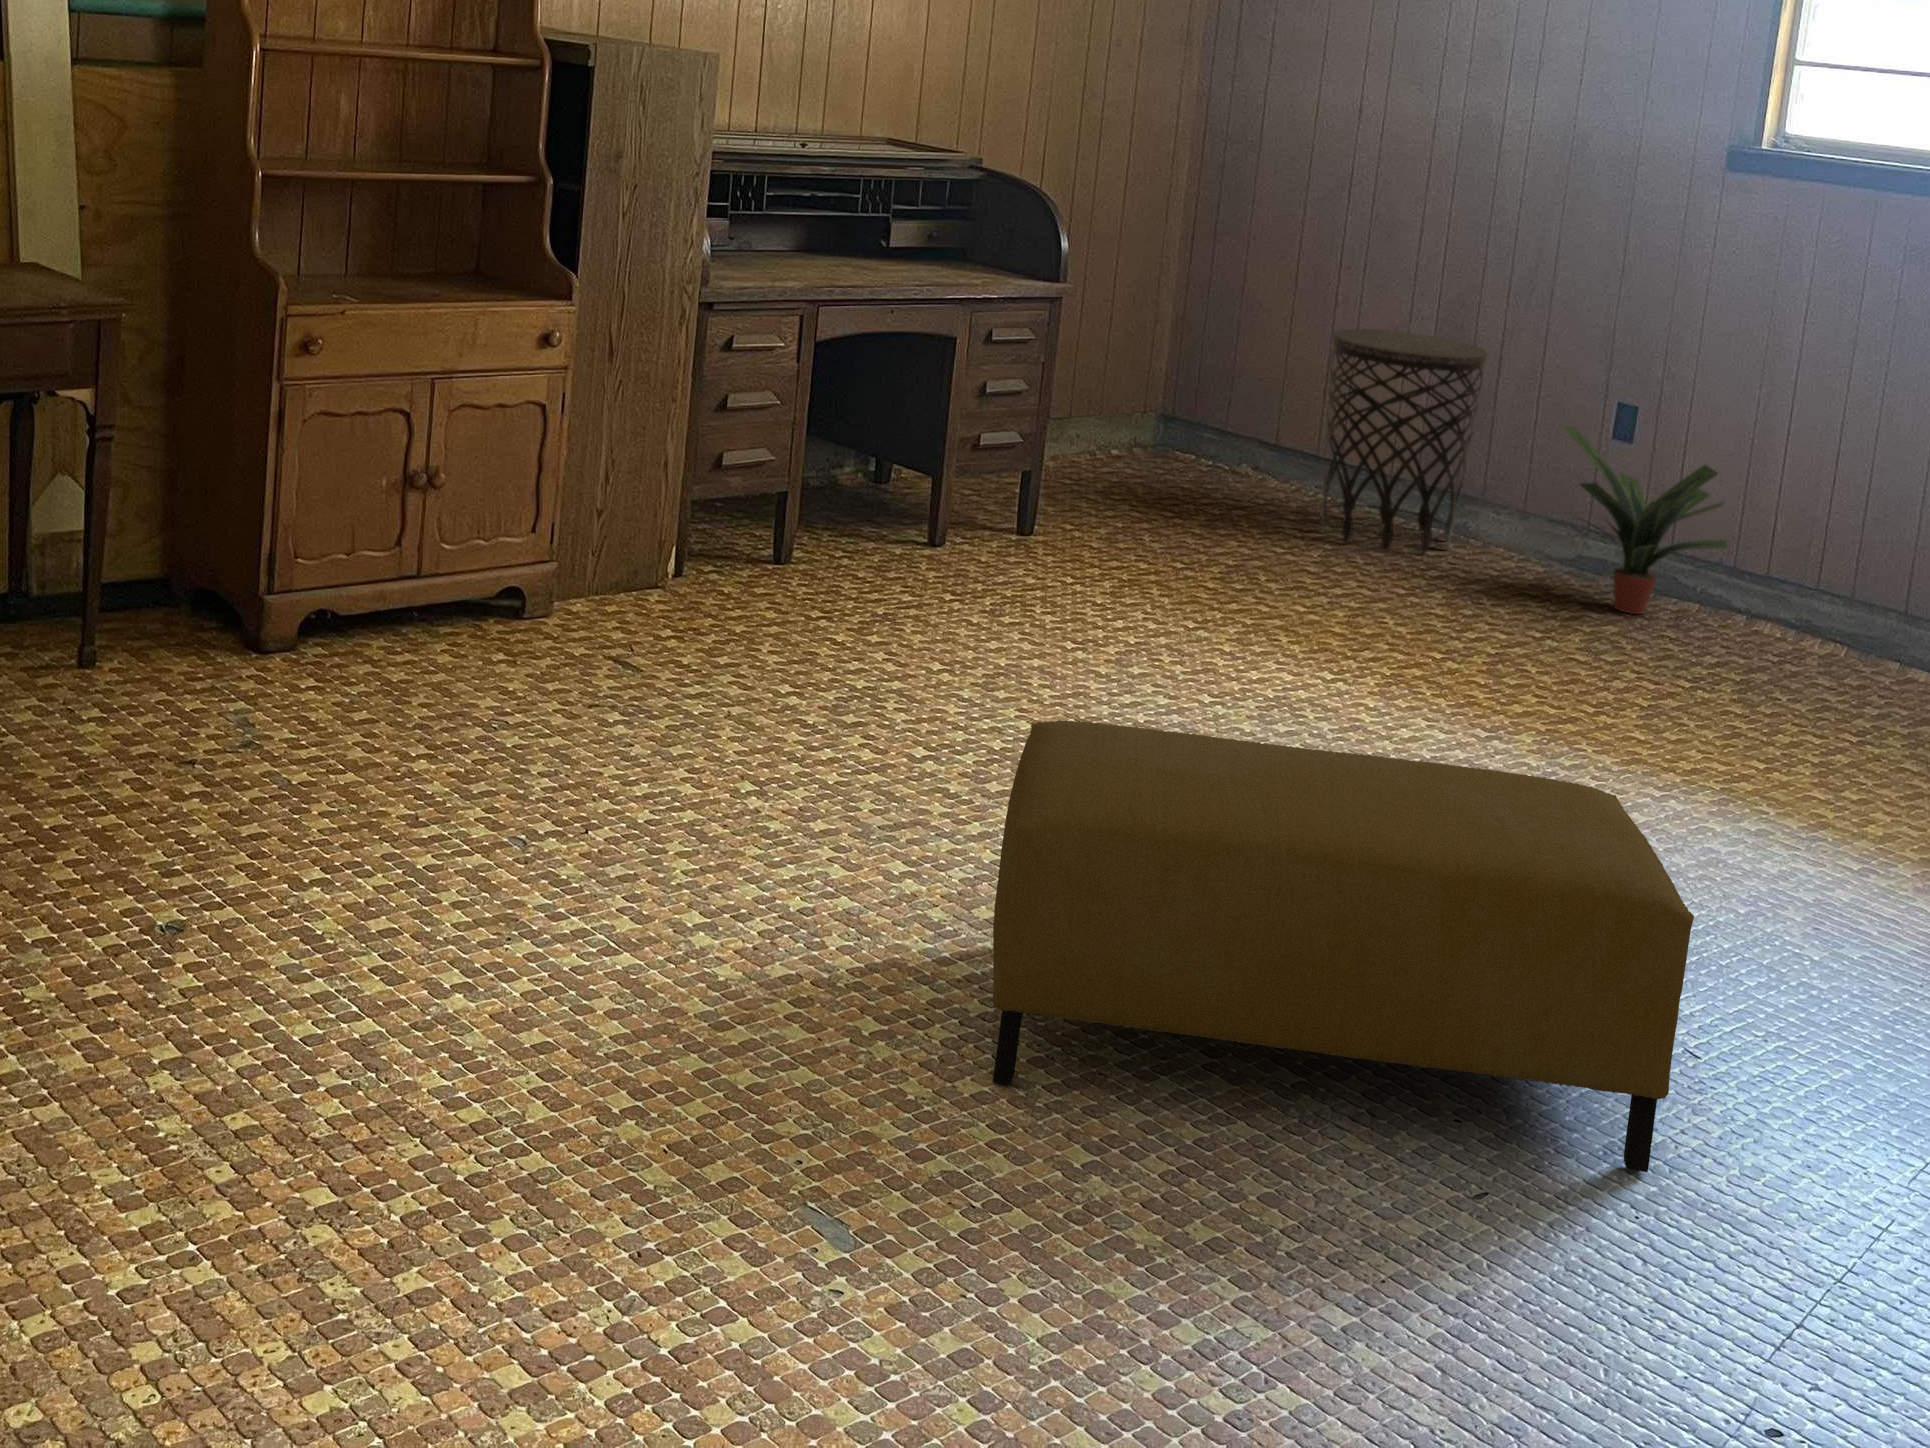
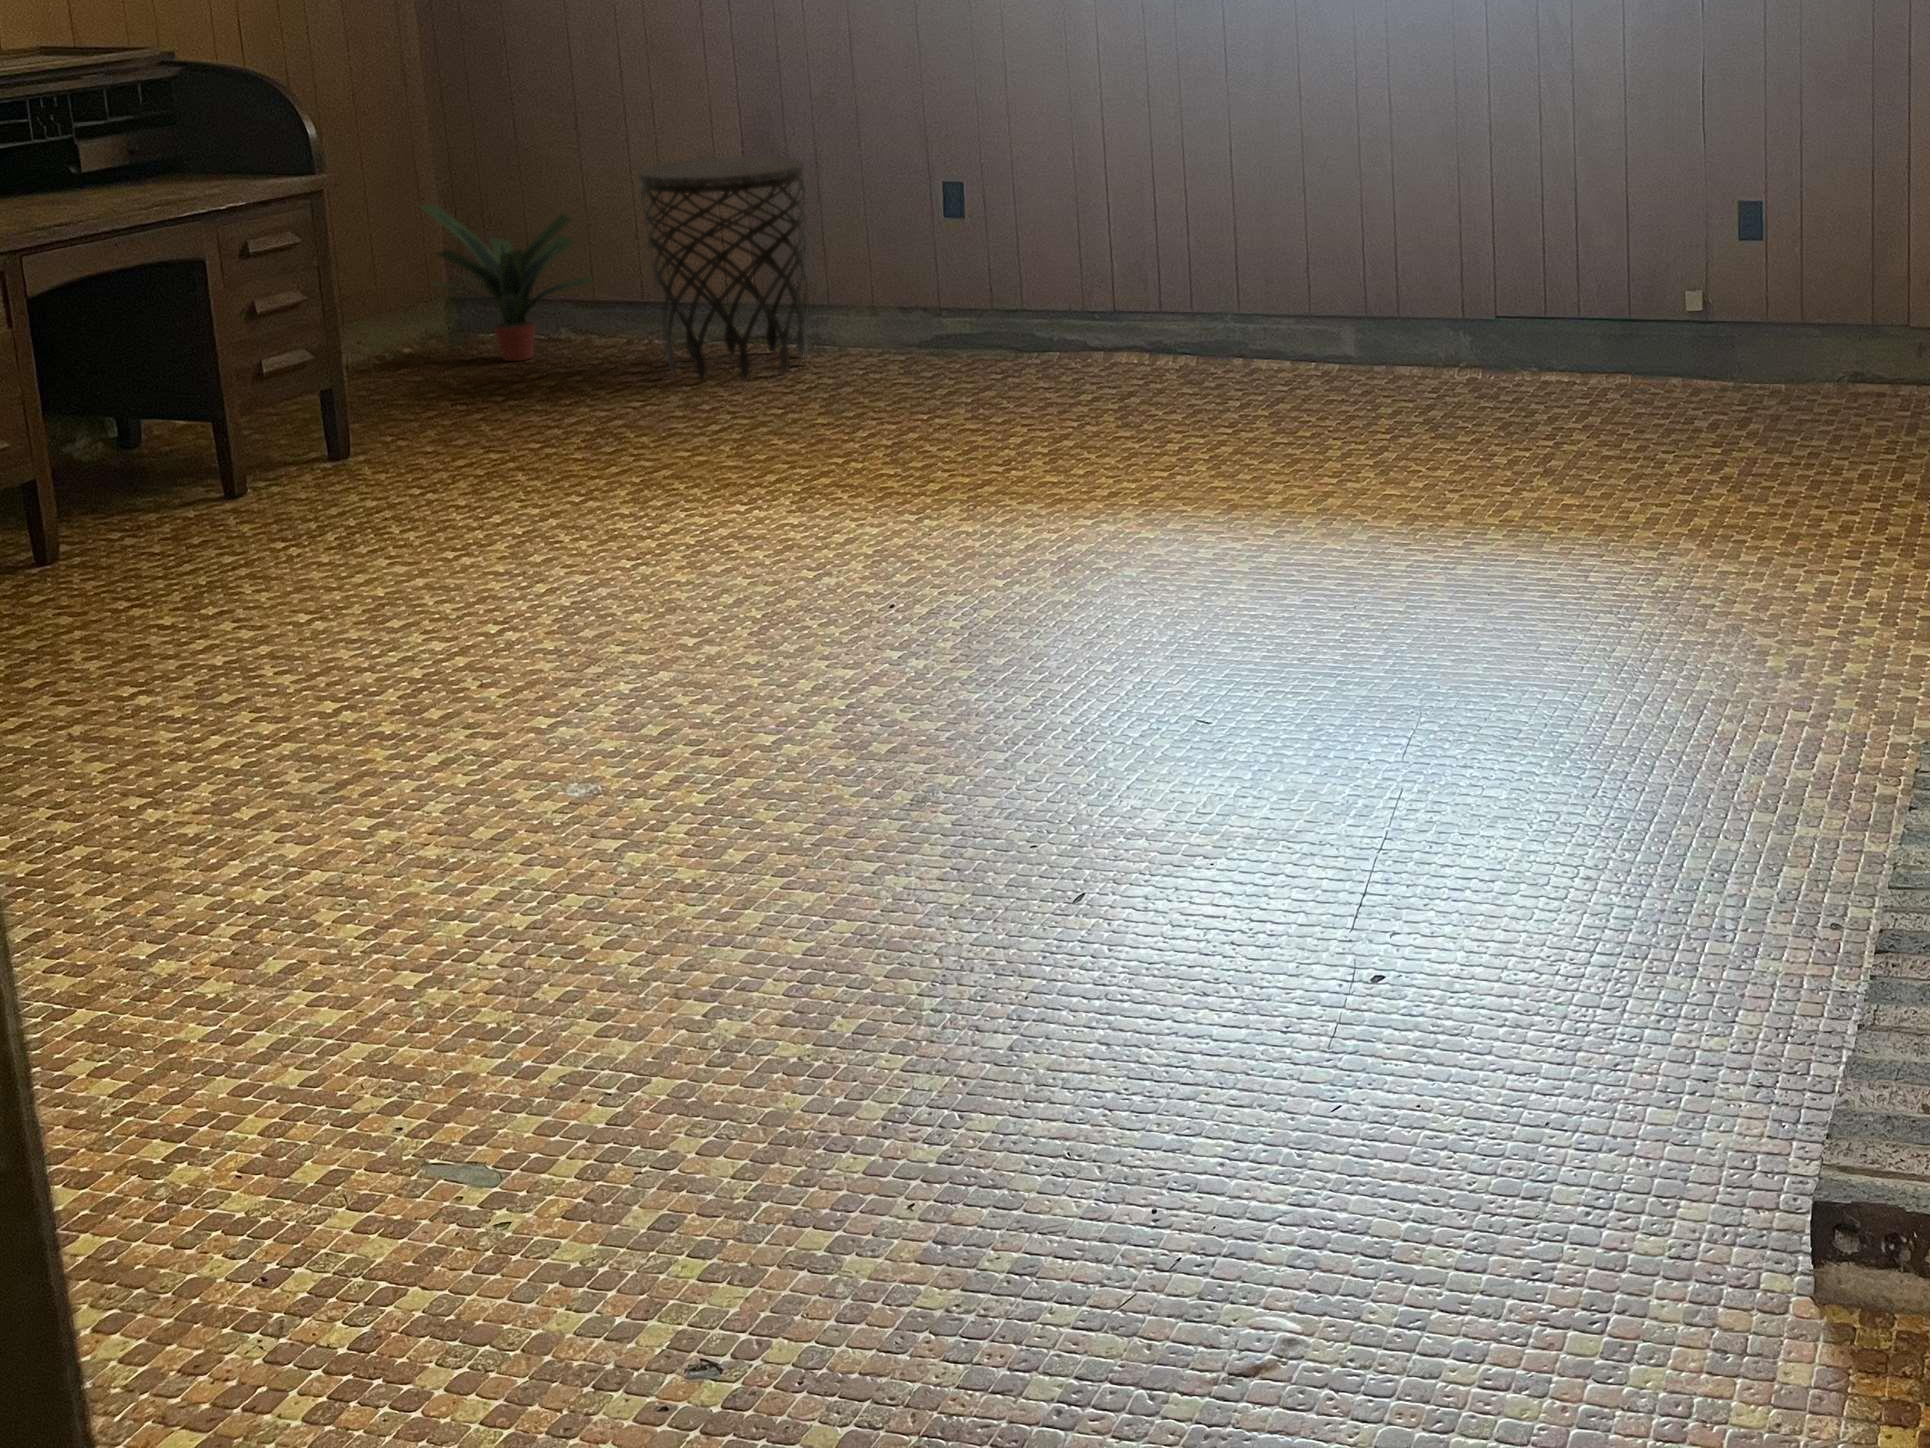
potted plant: present [1563,426,1727,614] -> present [419,205,591,361]
ottoman: present [992,720,1694,1172] -> none [501,518,1210,978]

